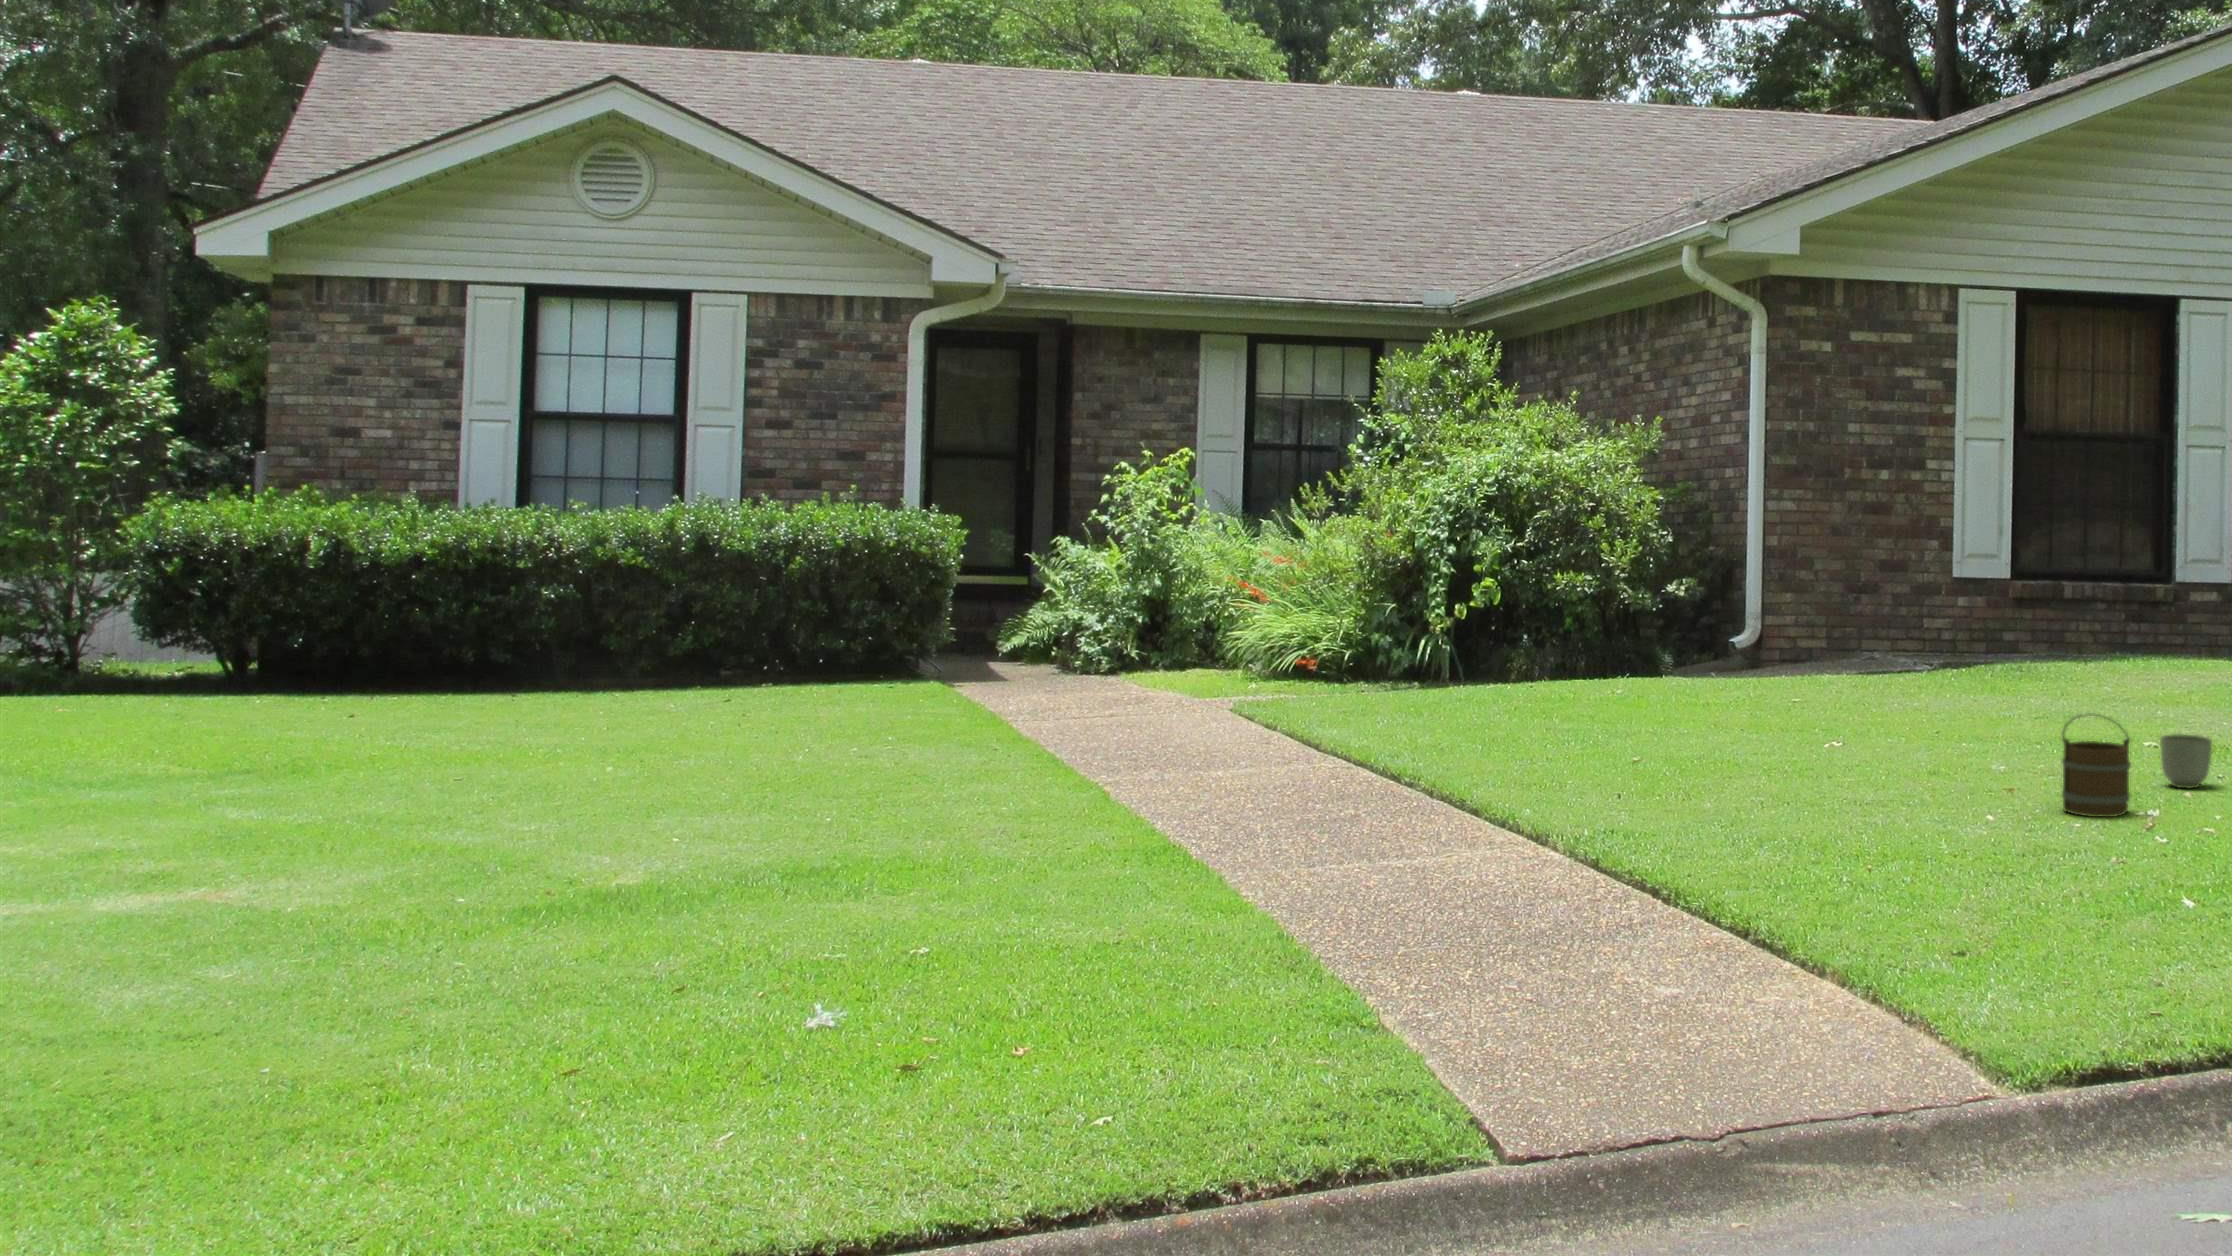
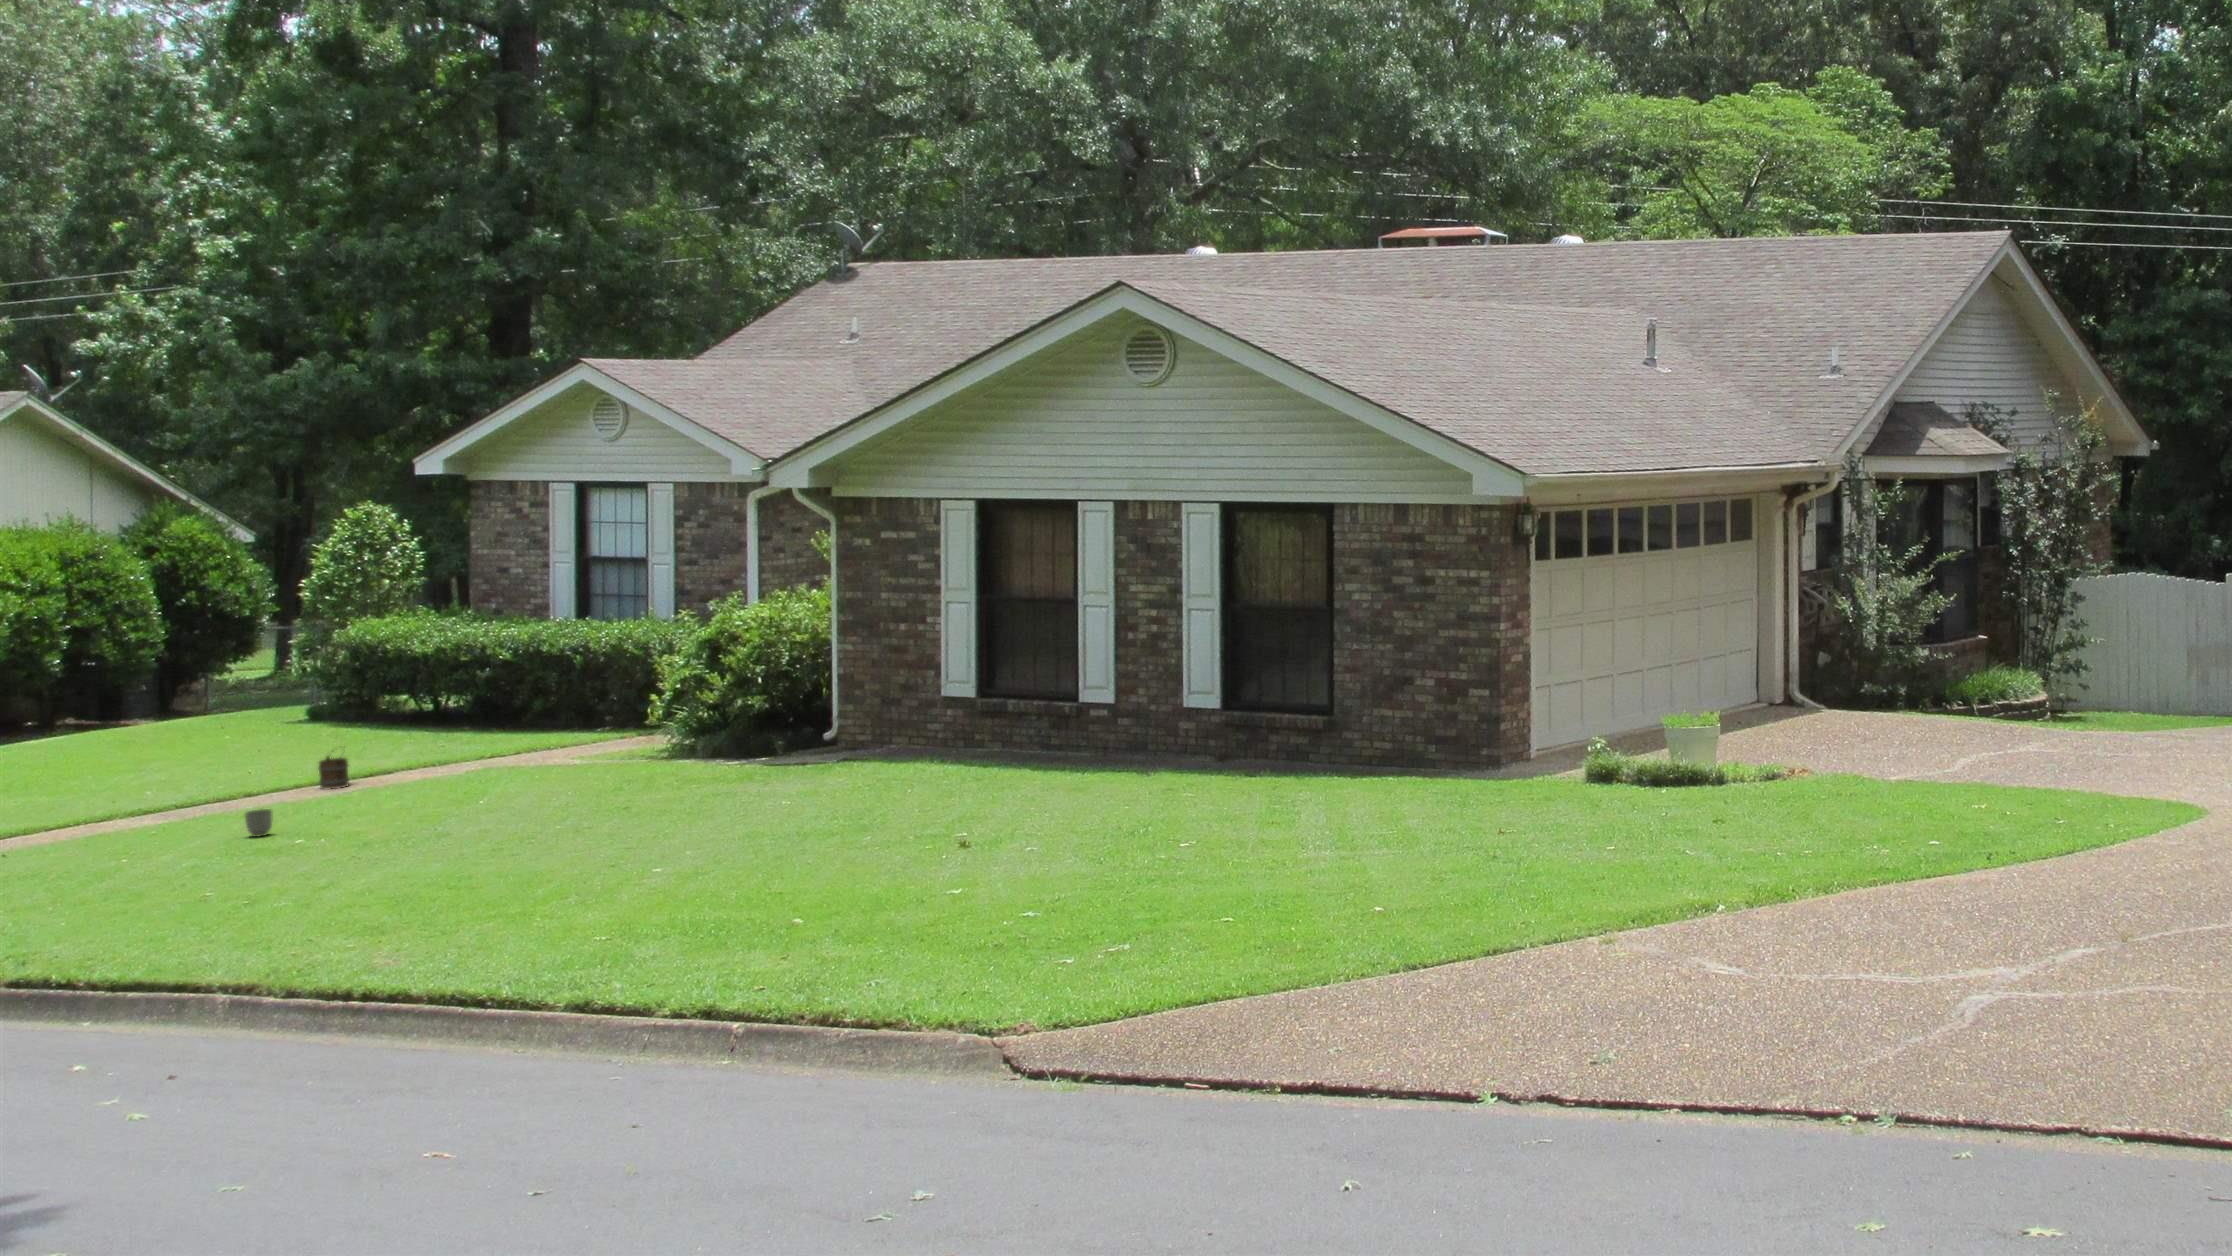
bucket: present [2062,714,2131,817] -> present [319,755,349,789]

